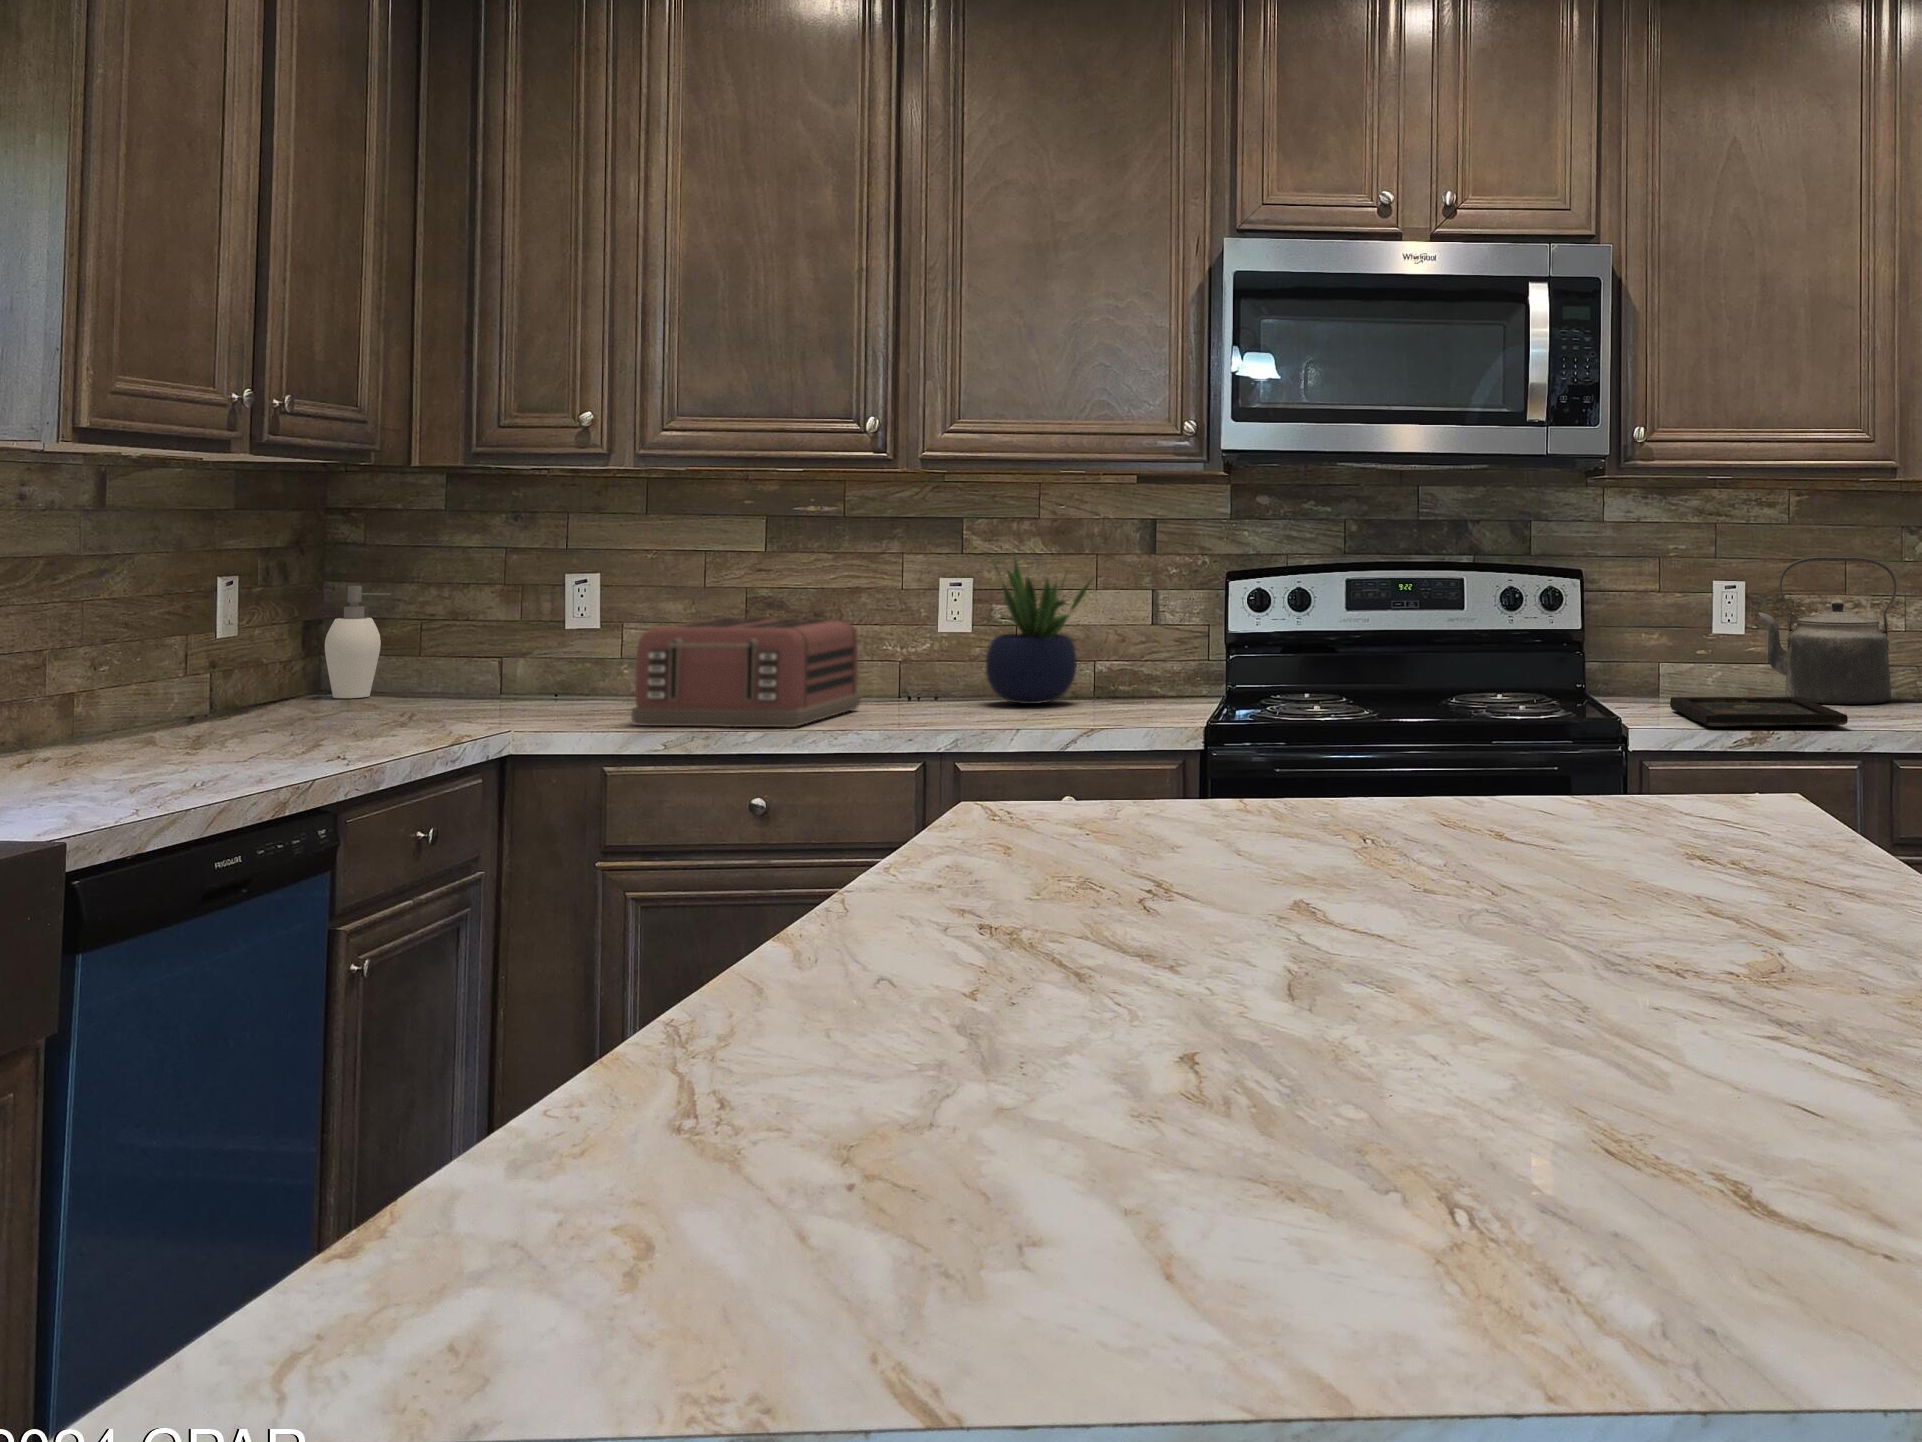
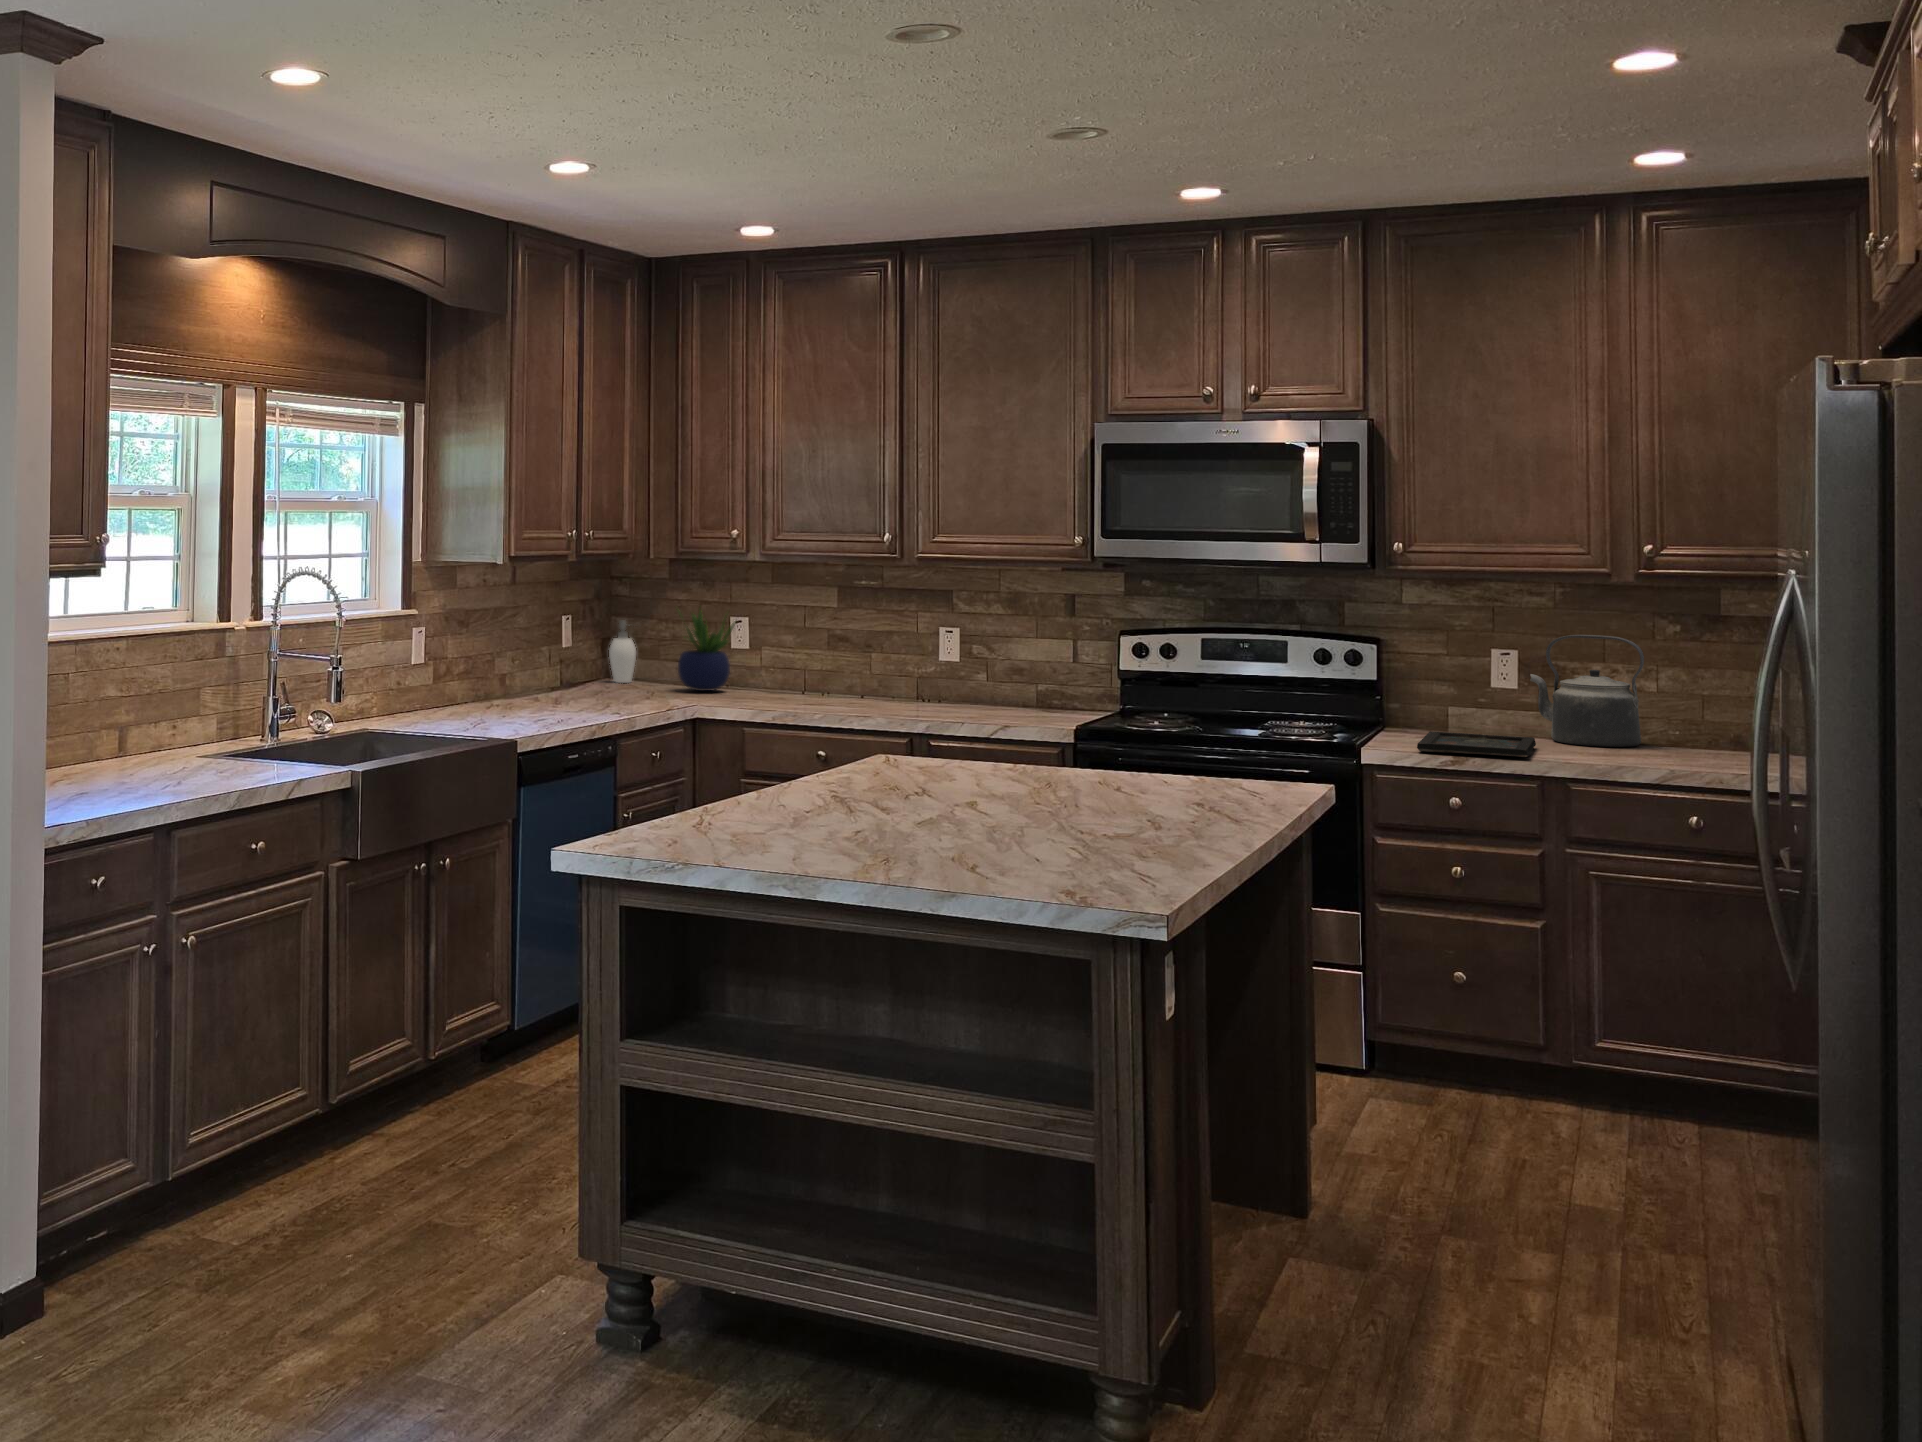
potted plant: present [986,559,1092,704] -> present [678,612,735,691]
toaster: present [631,618,860,727] -> none [756,648,886,713]

